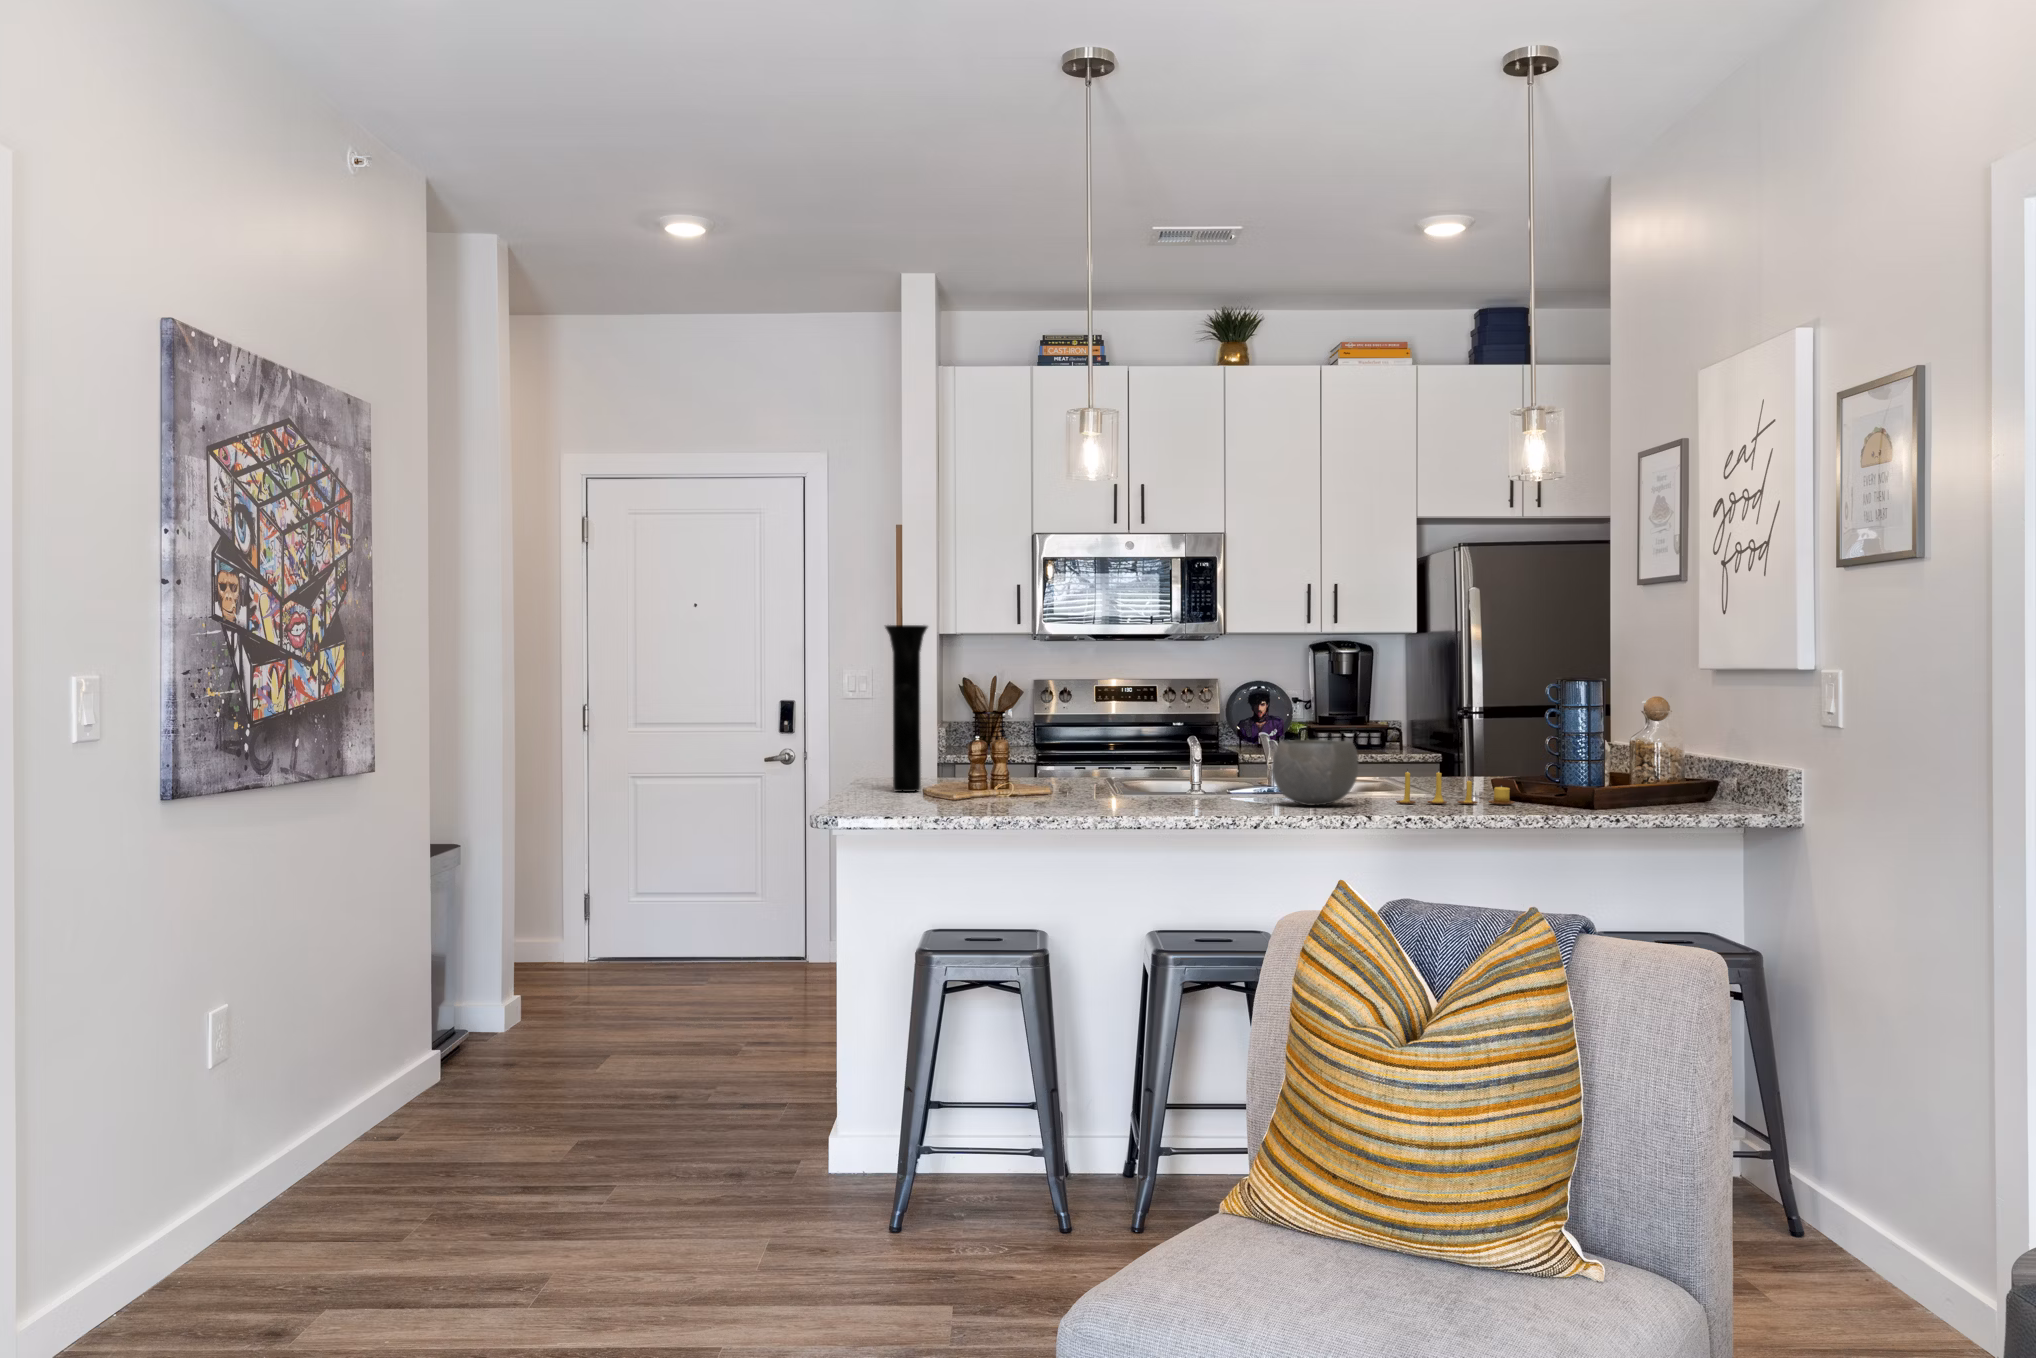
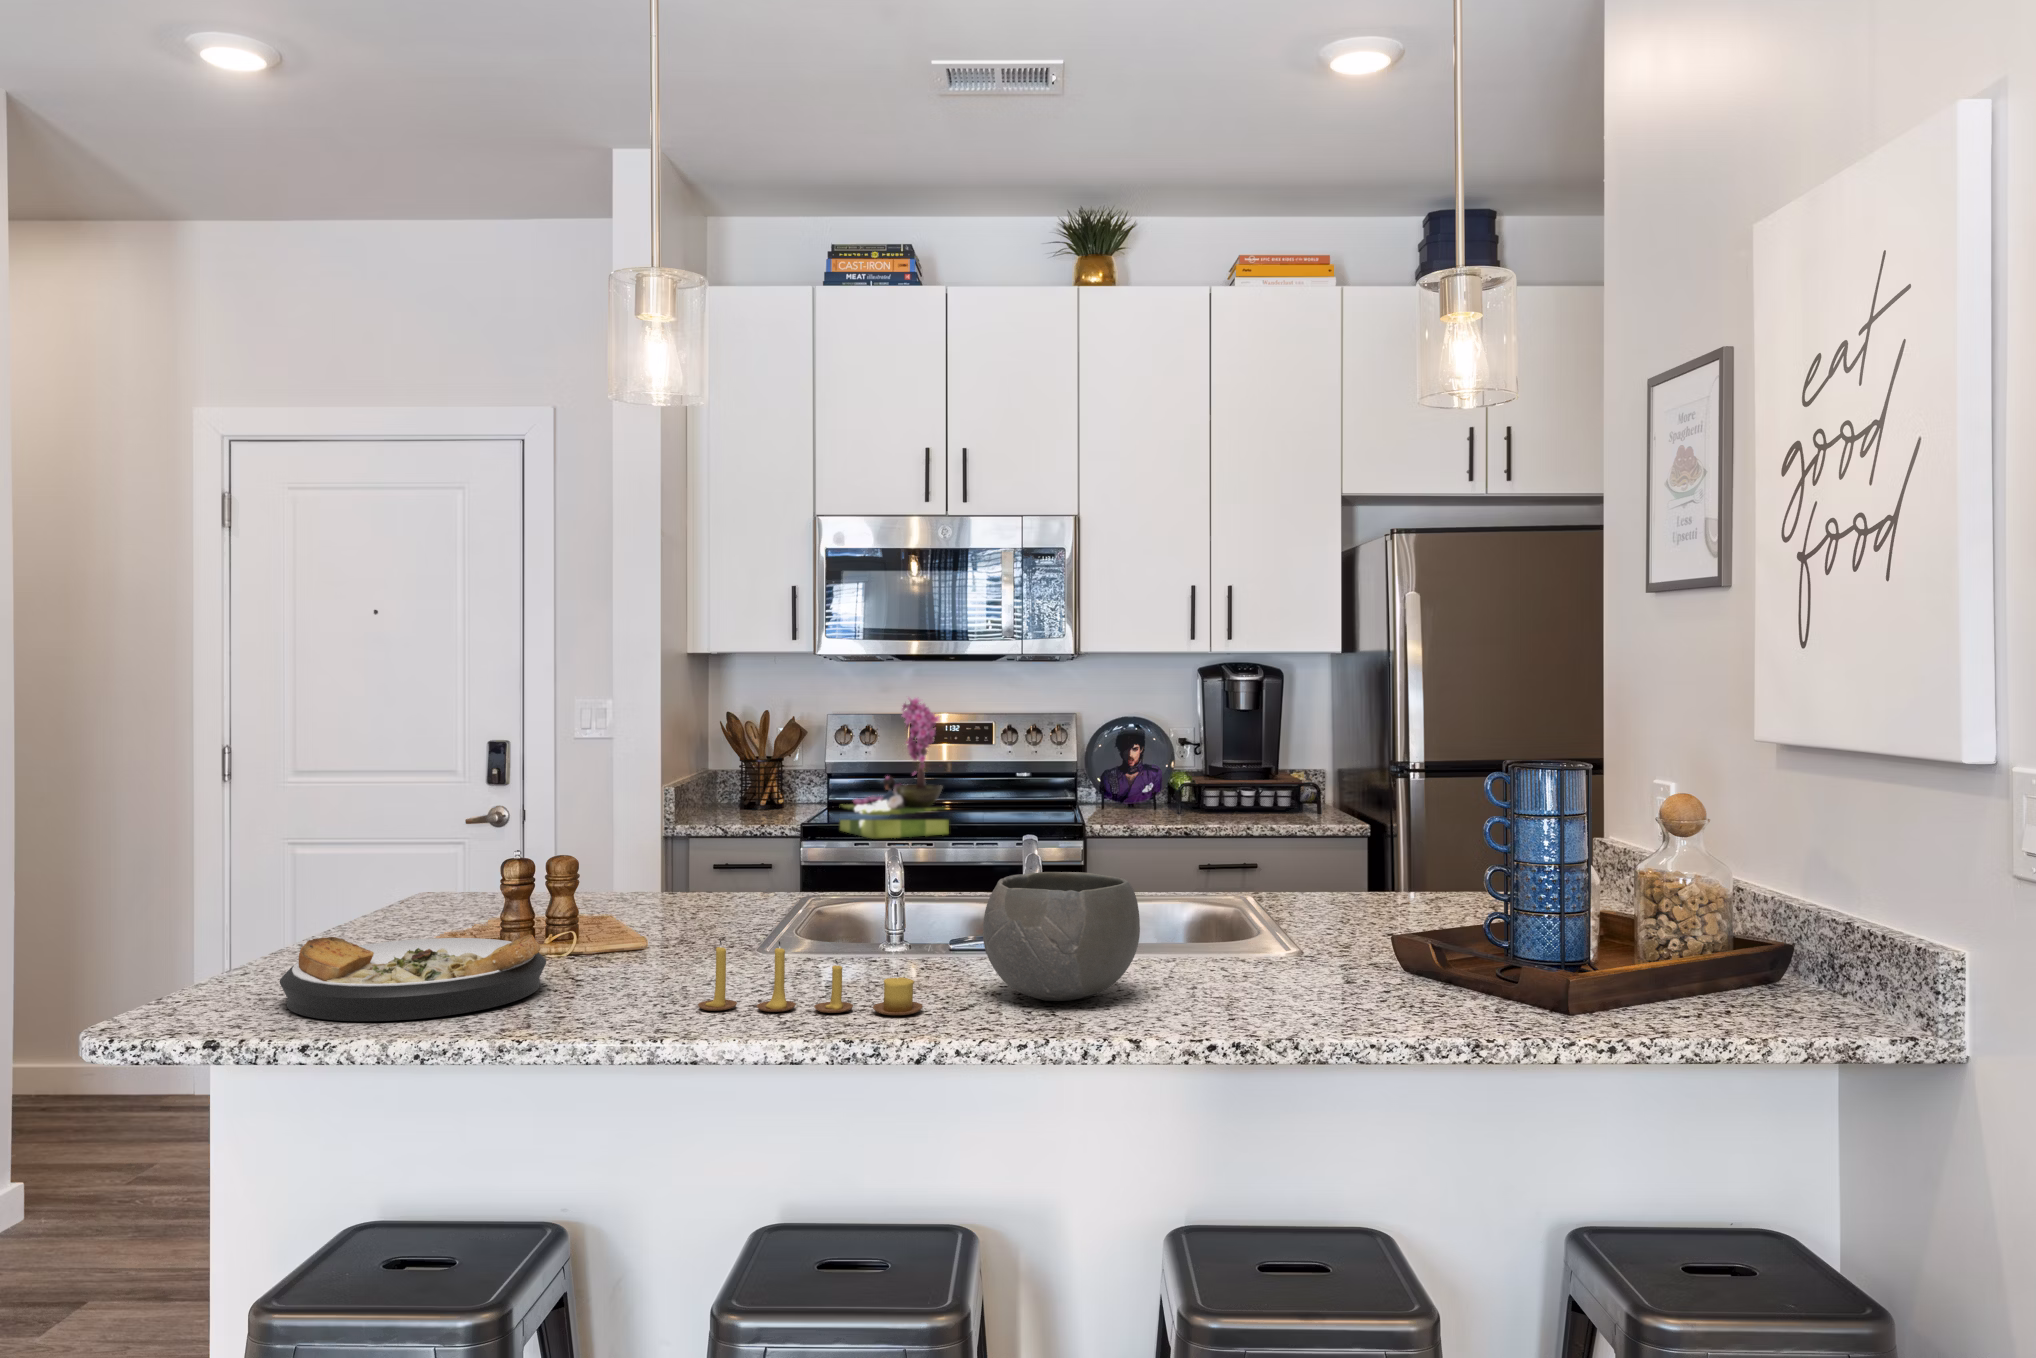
vase: present [885,625,928,792] -> none [392,656,473,935]
flower arrangement: none [1052,664,1134,766] -> present [840,698,949,838]
candle: present [1396,771,1514,805] -> present [698,941,923,1015]
plate: none [900,773,1033,809] -> present [280,935,546,1021]

